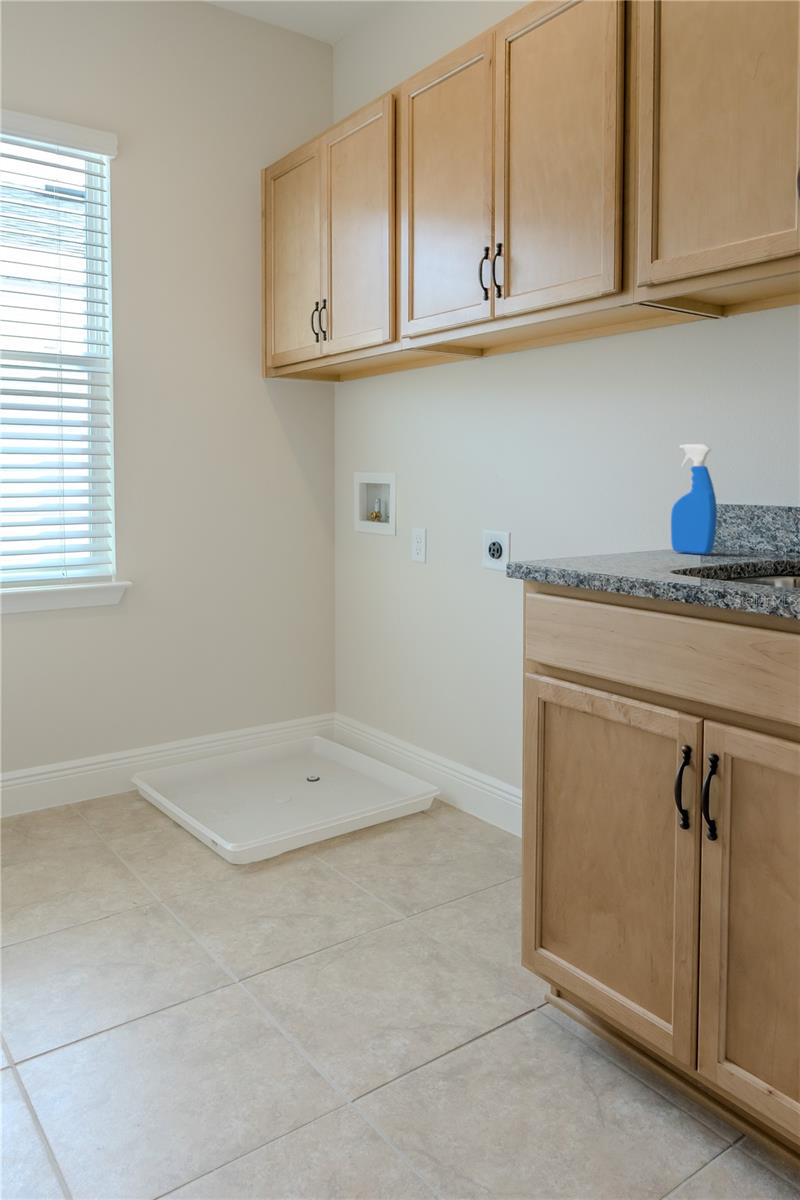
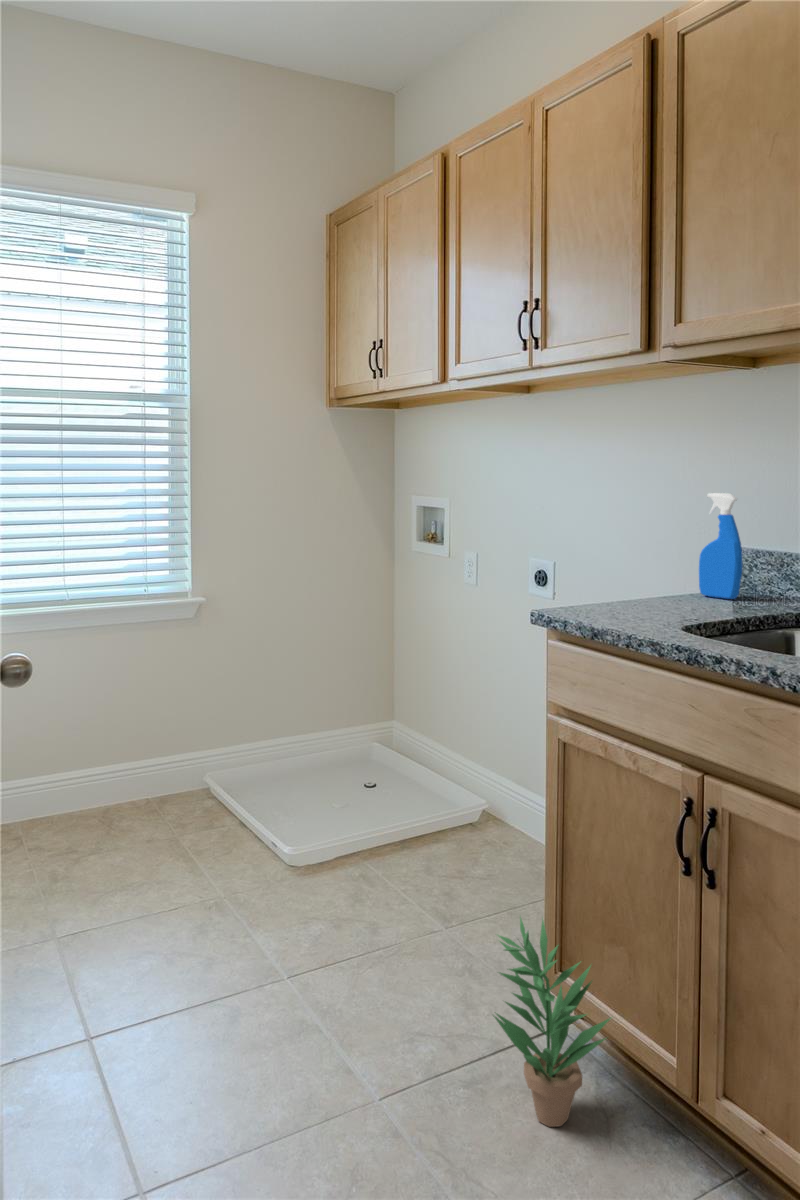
potted plant: none [472,881,604,1110] -> present [494,917,611,1127]

